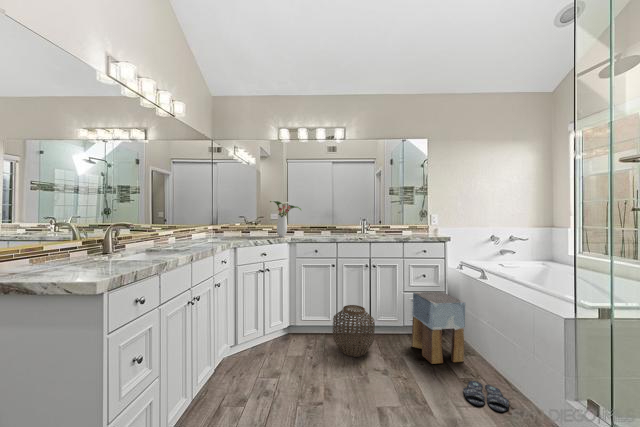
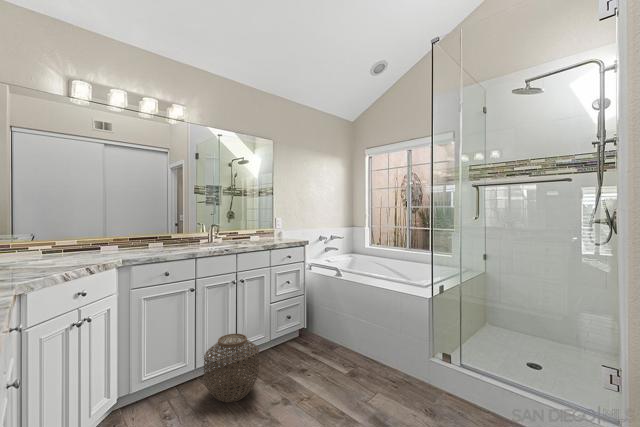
flower arrangement: present [270,201,301,237] -> none [71,198,136,258]
stool: present [412,292,465,364] -> none [286,296,337,372]
slippers: present [463,381,509,412] -> none [355,370,395,394]

